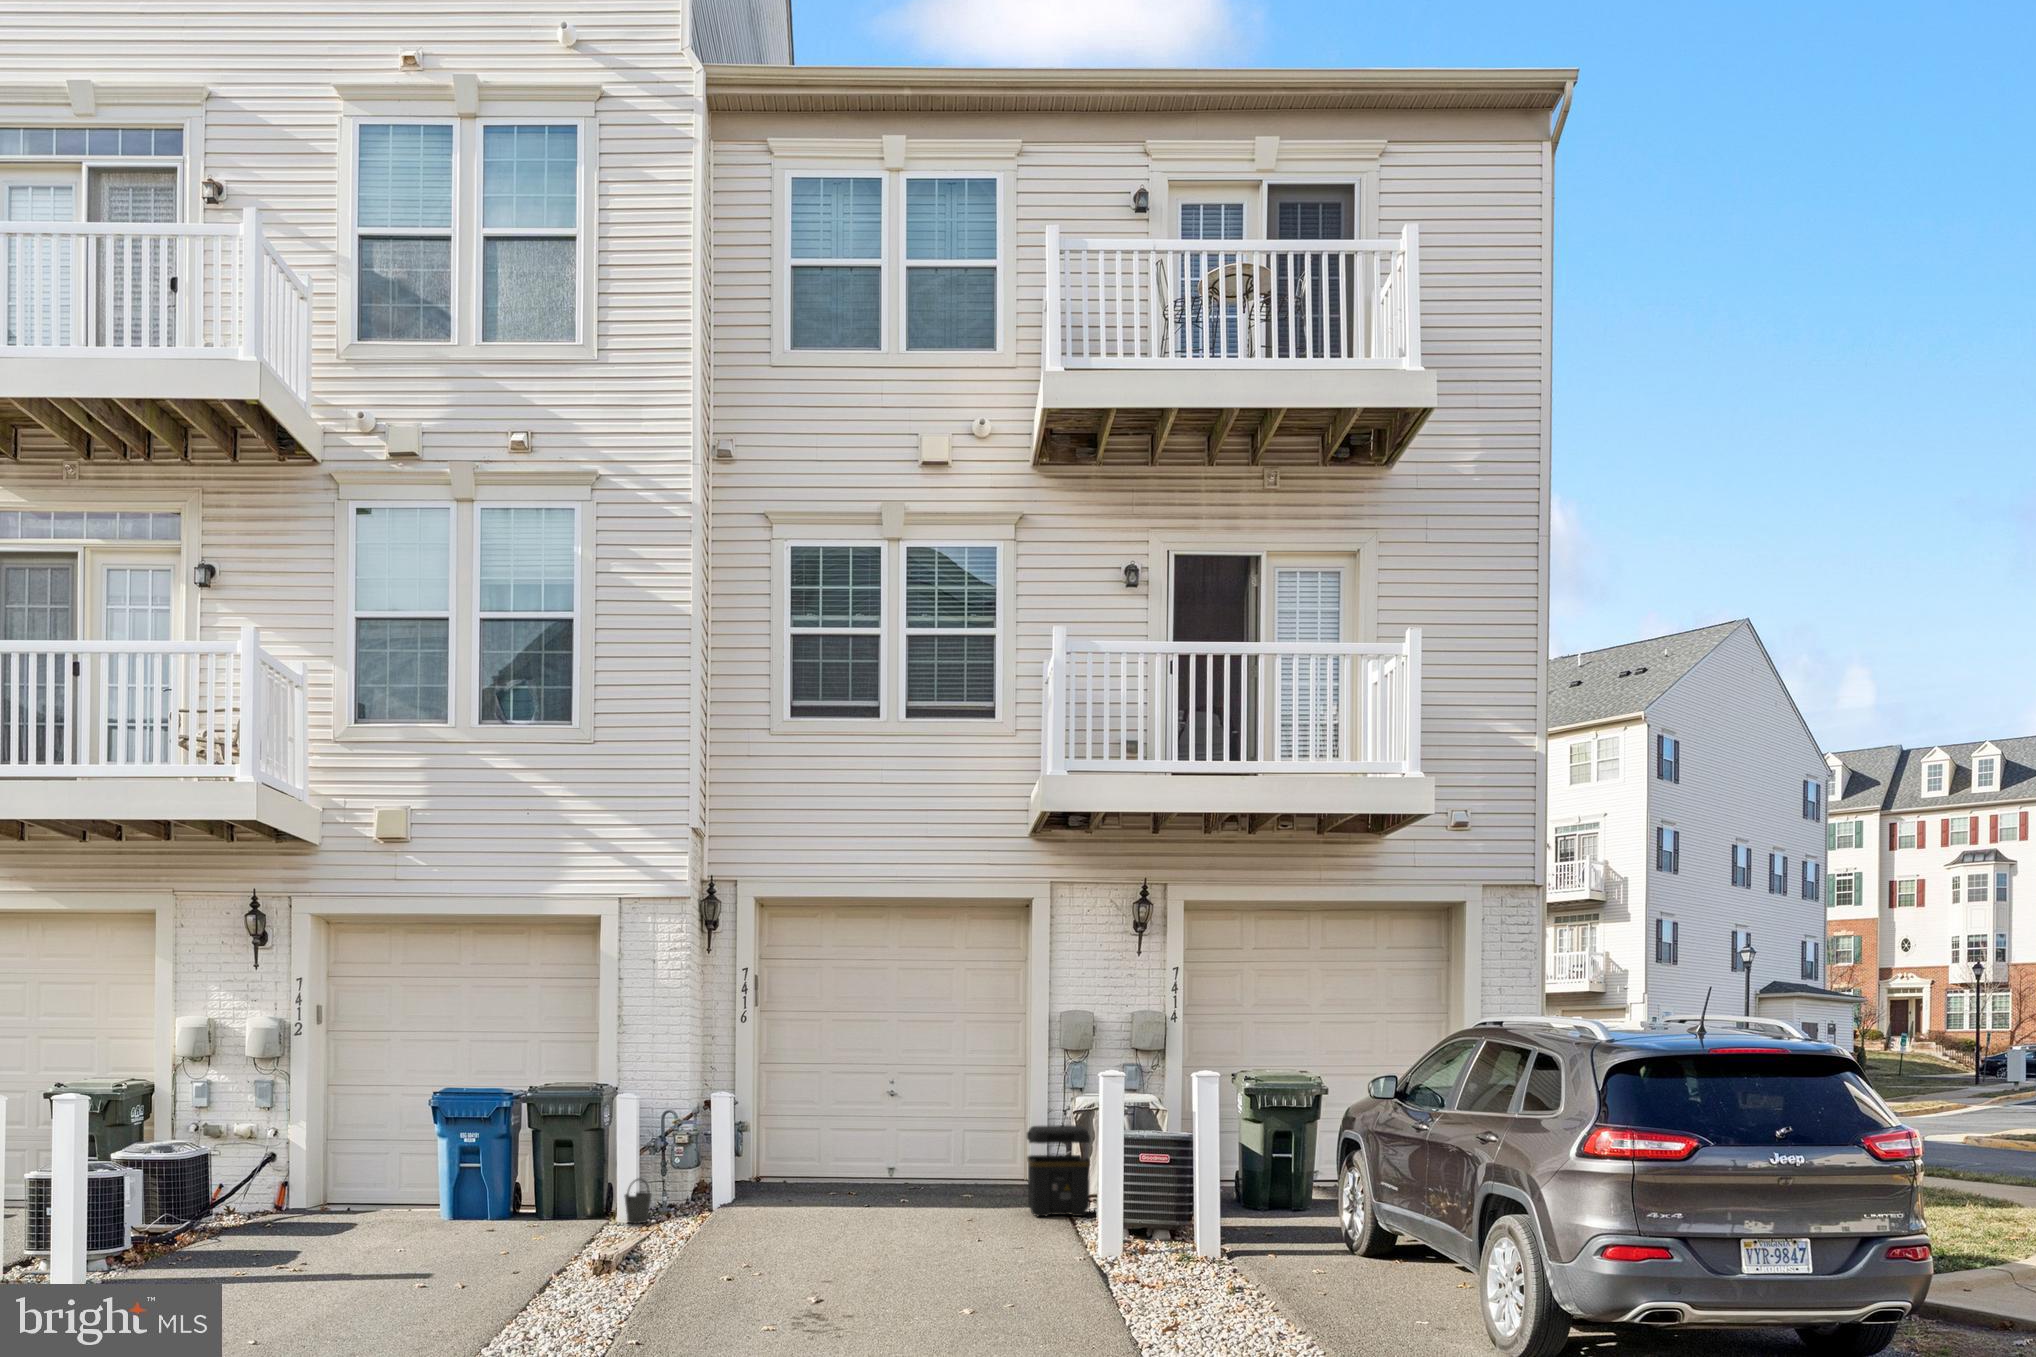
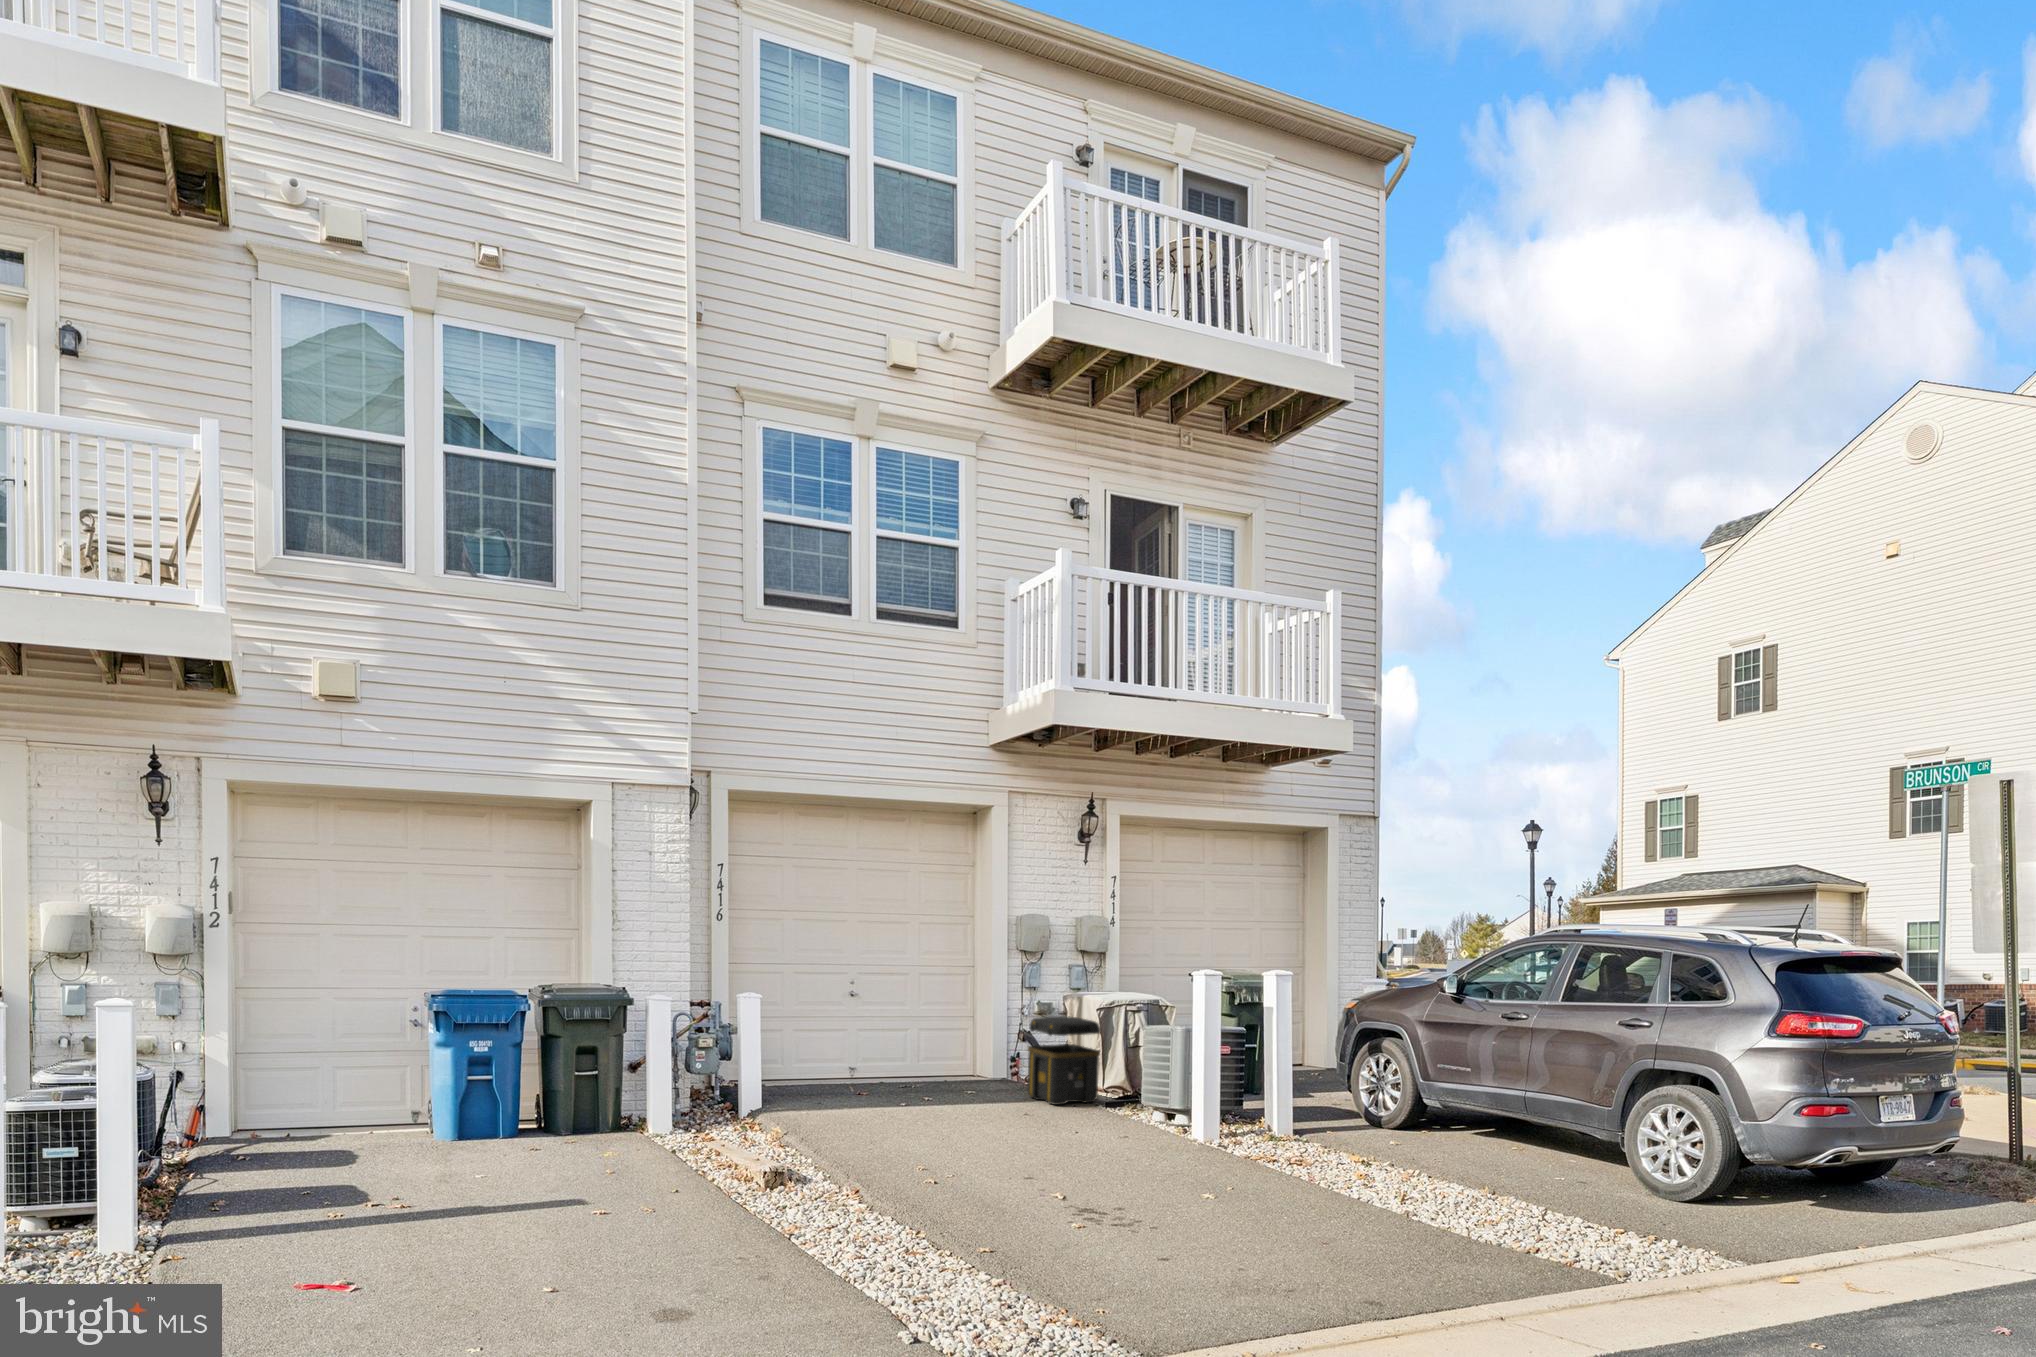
bucket: present [624,1178,652,1224] -> none [669,1086,699,1135]

